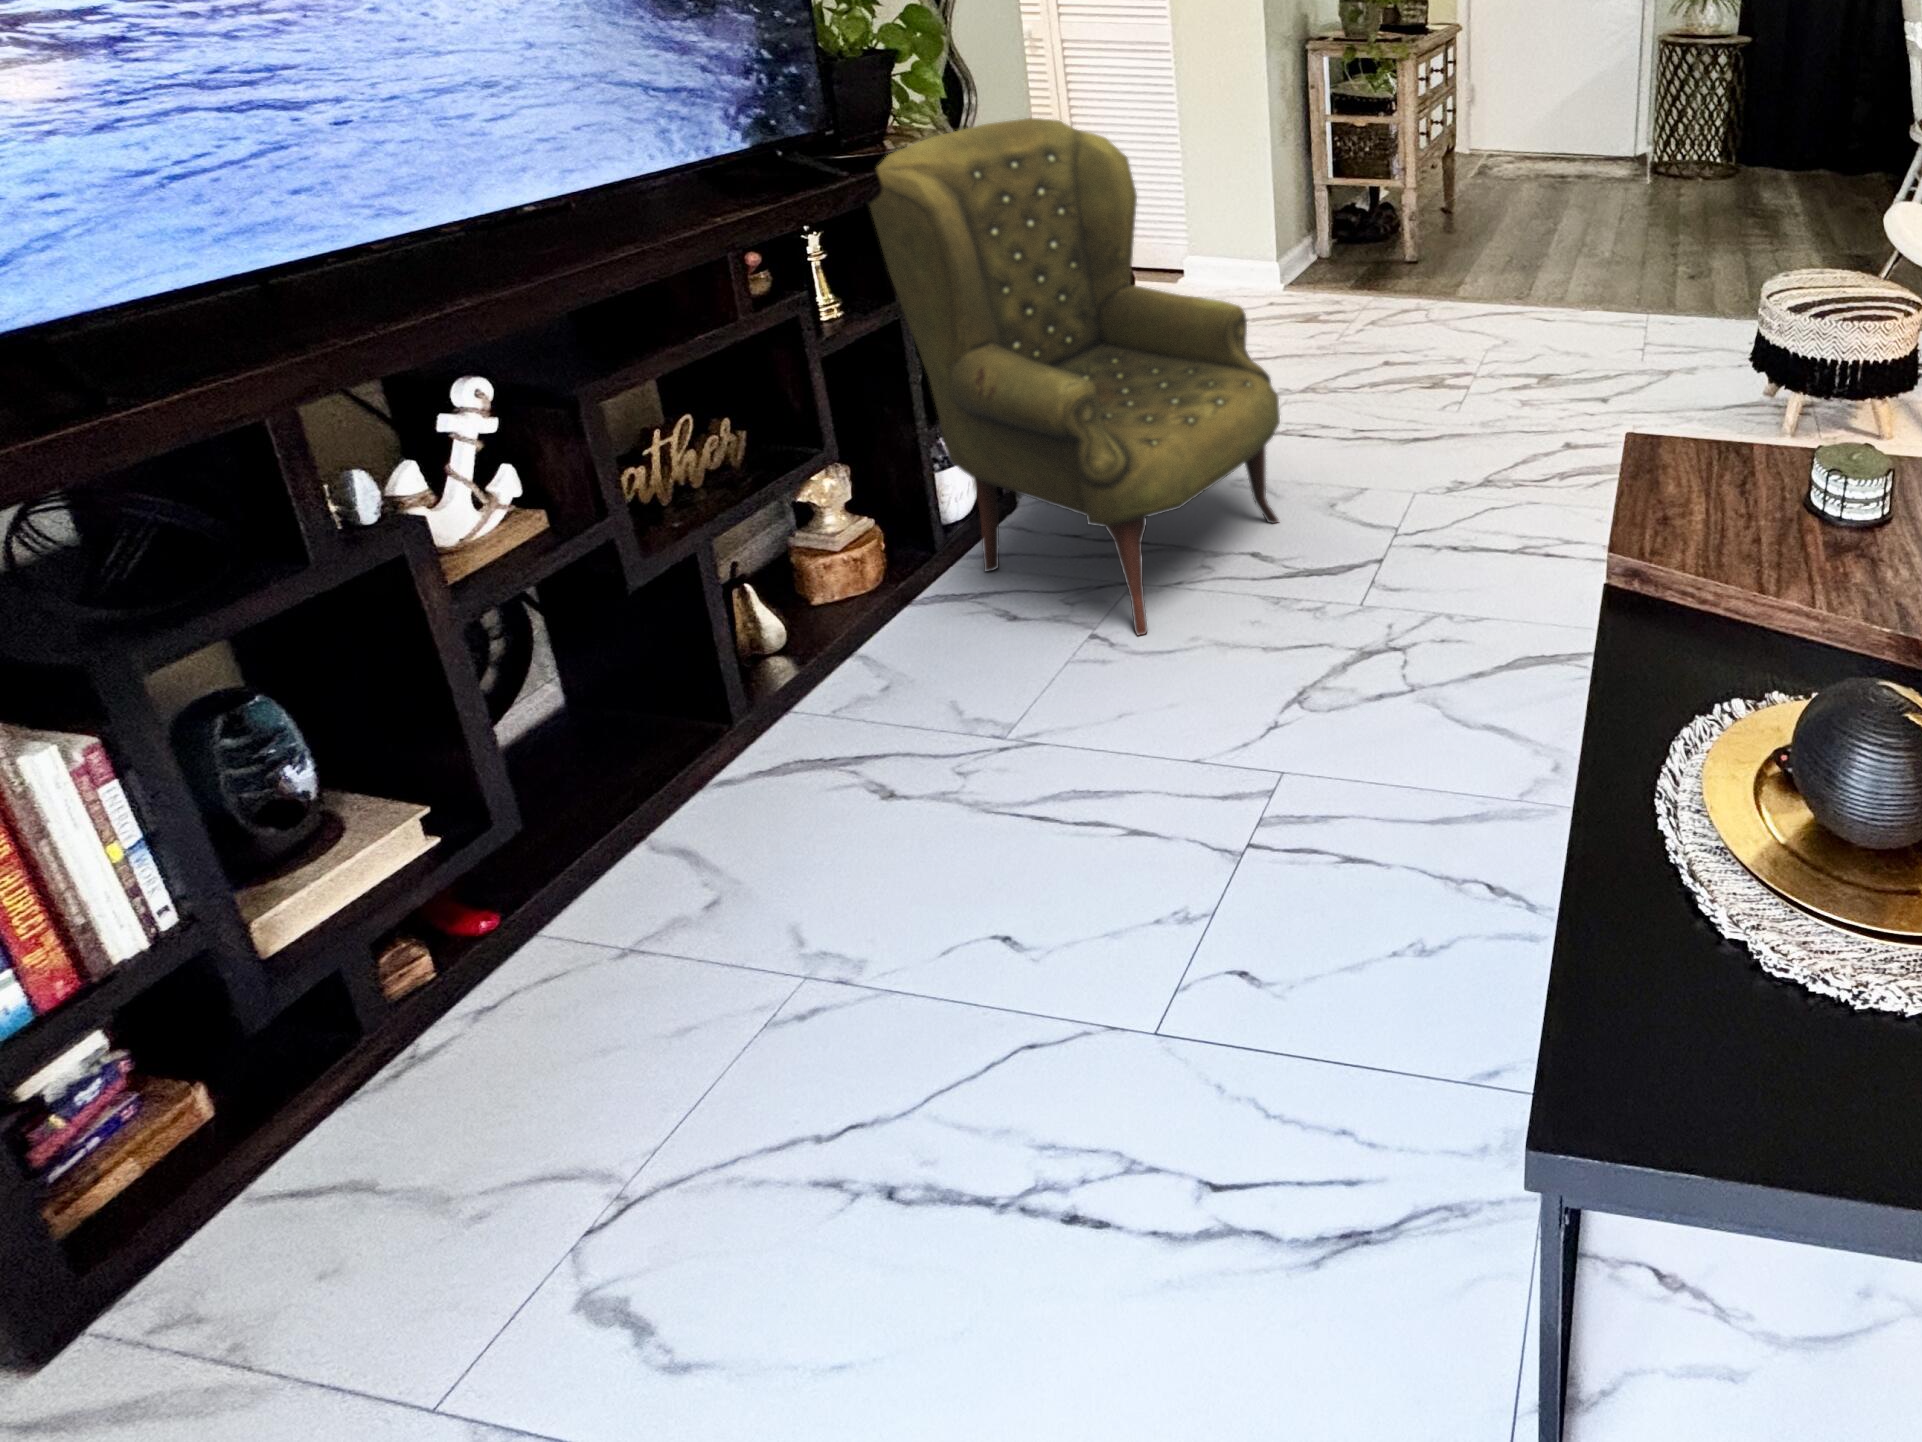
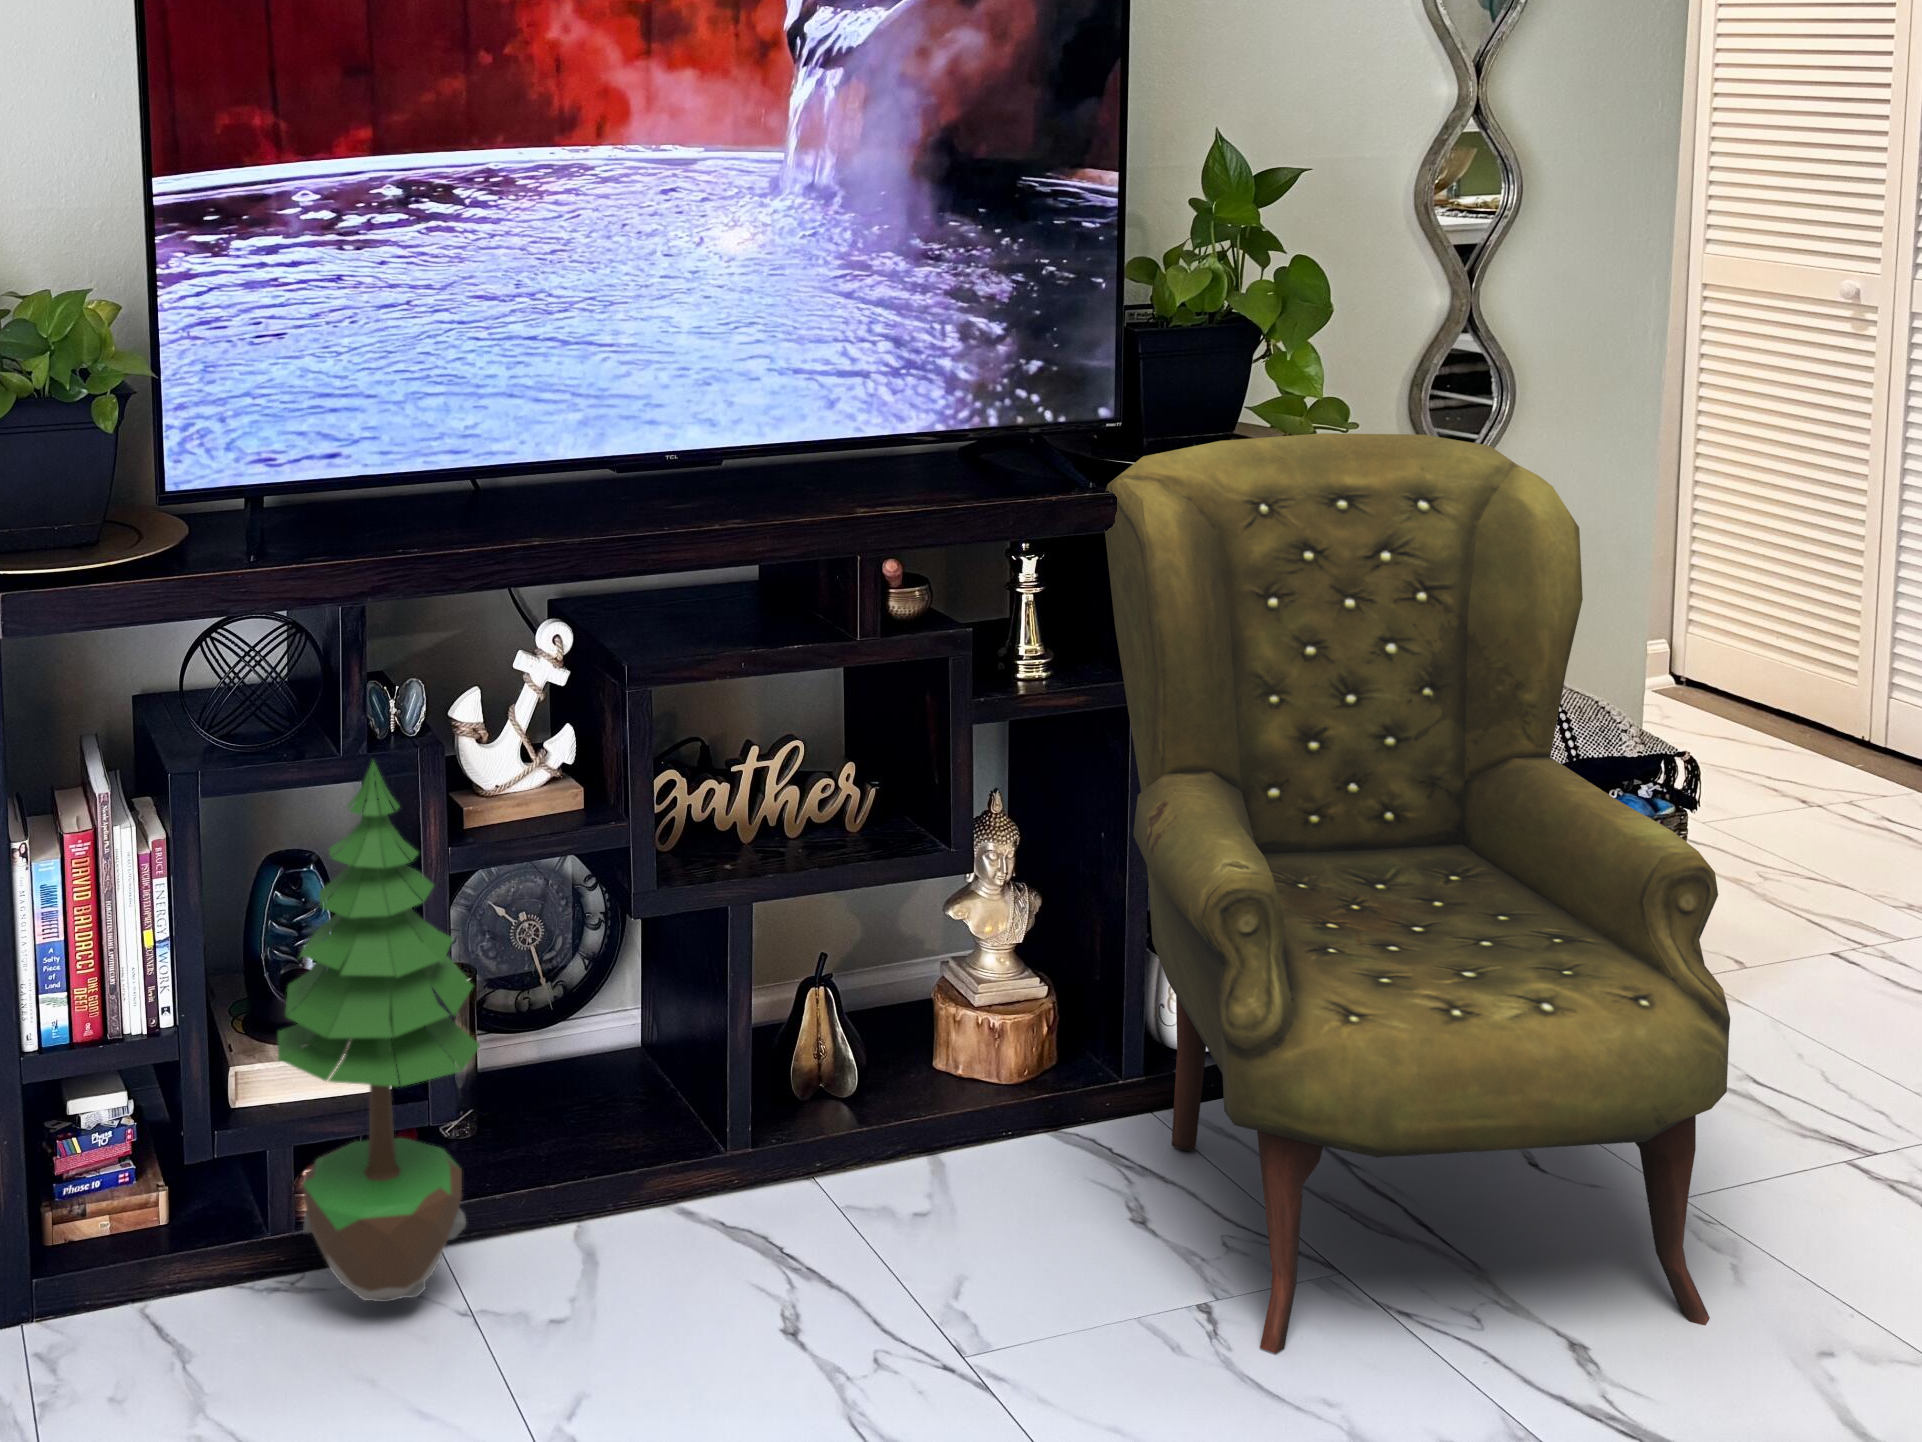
potted tree: none [339,551,605,1006] -> present [278,761,480,1302]

